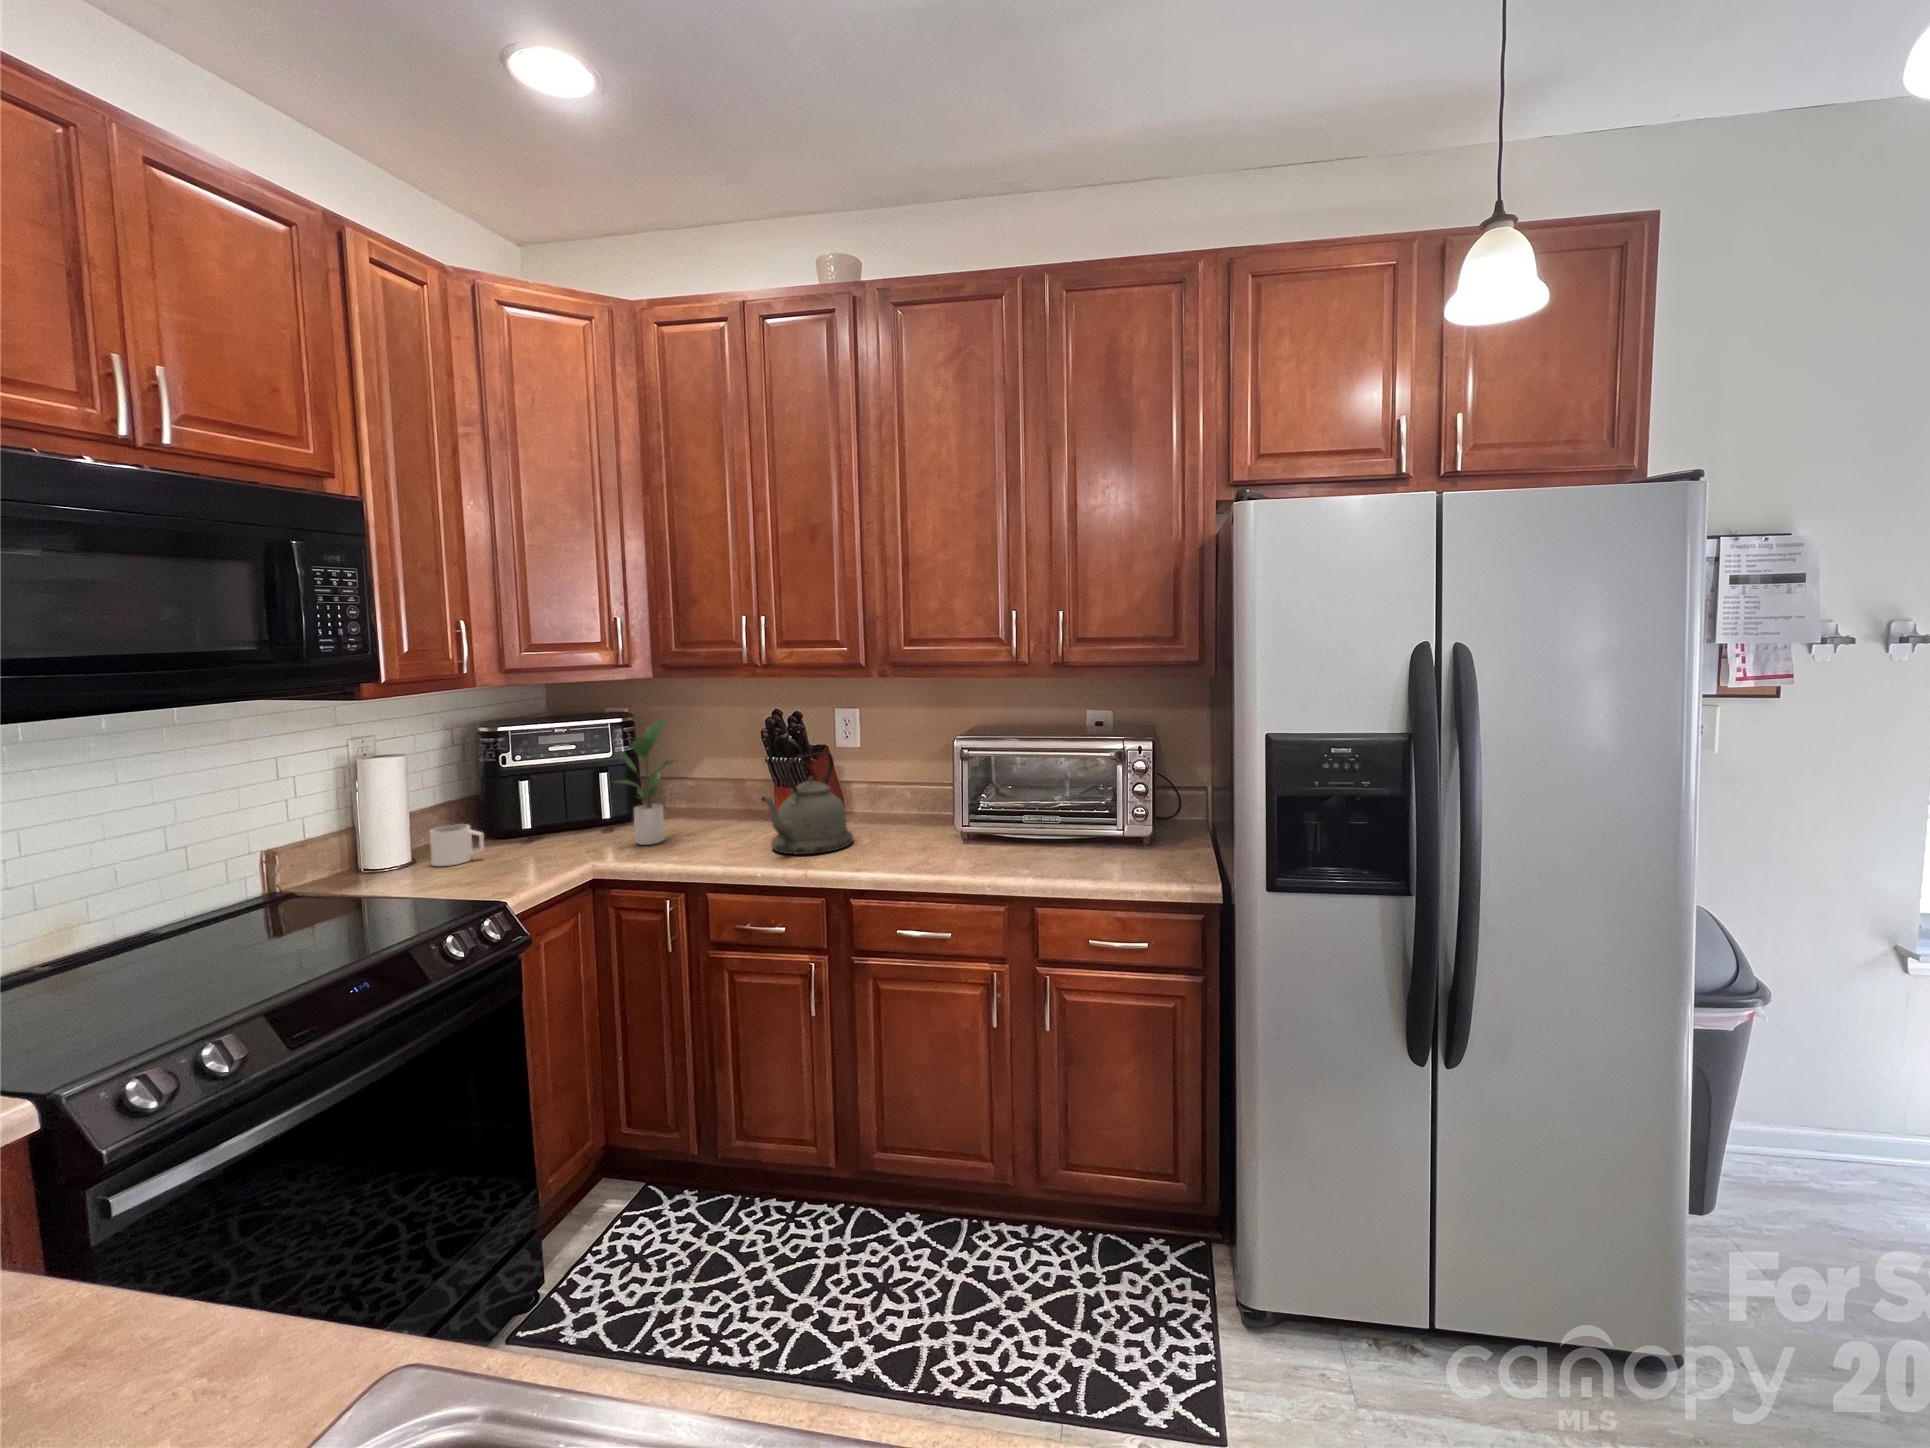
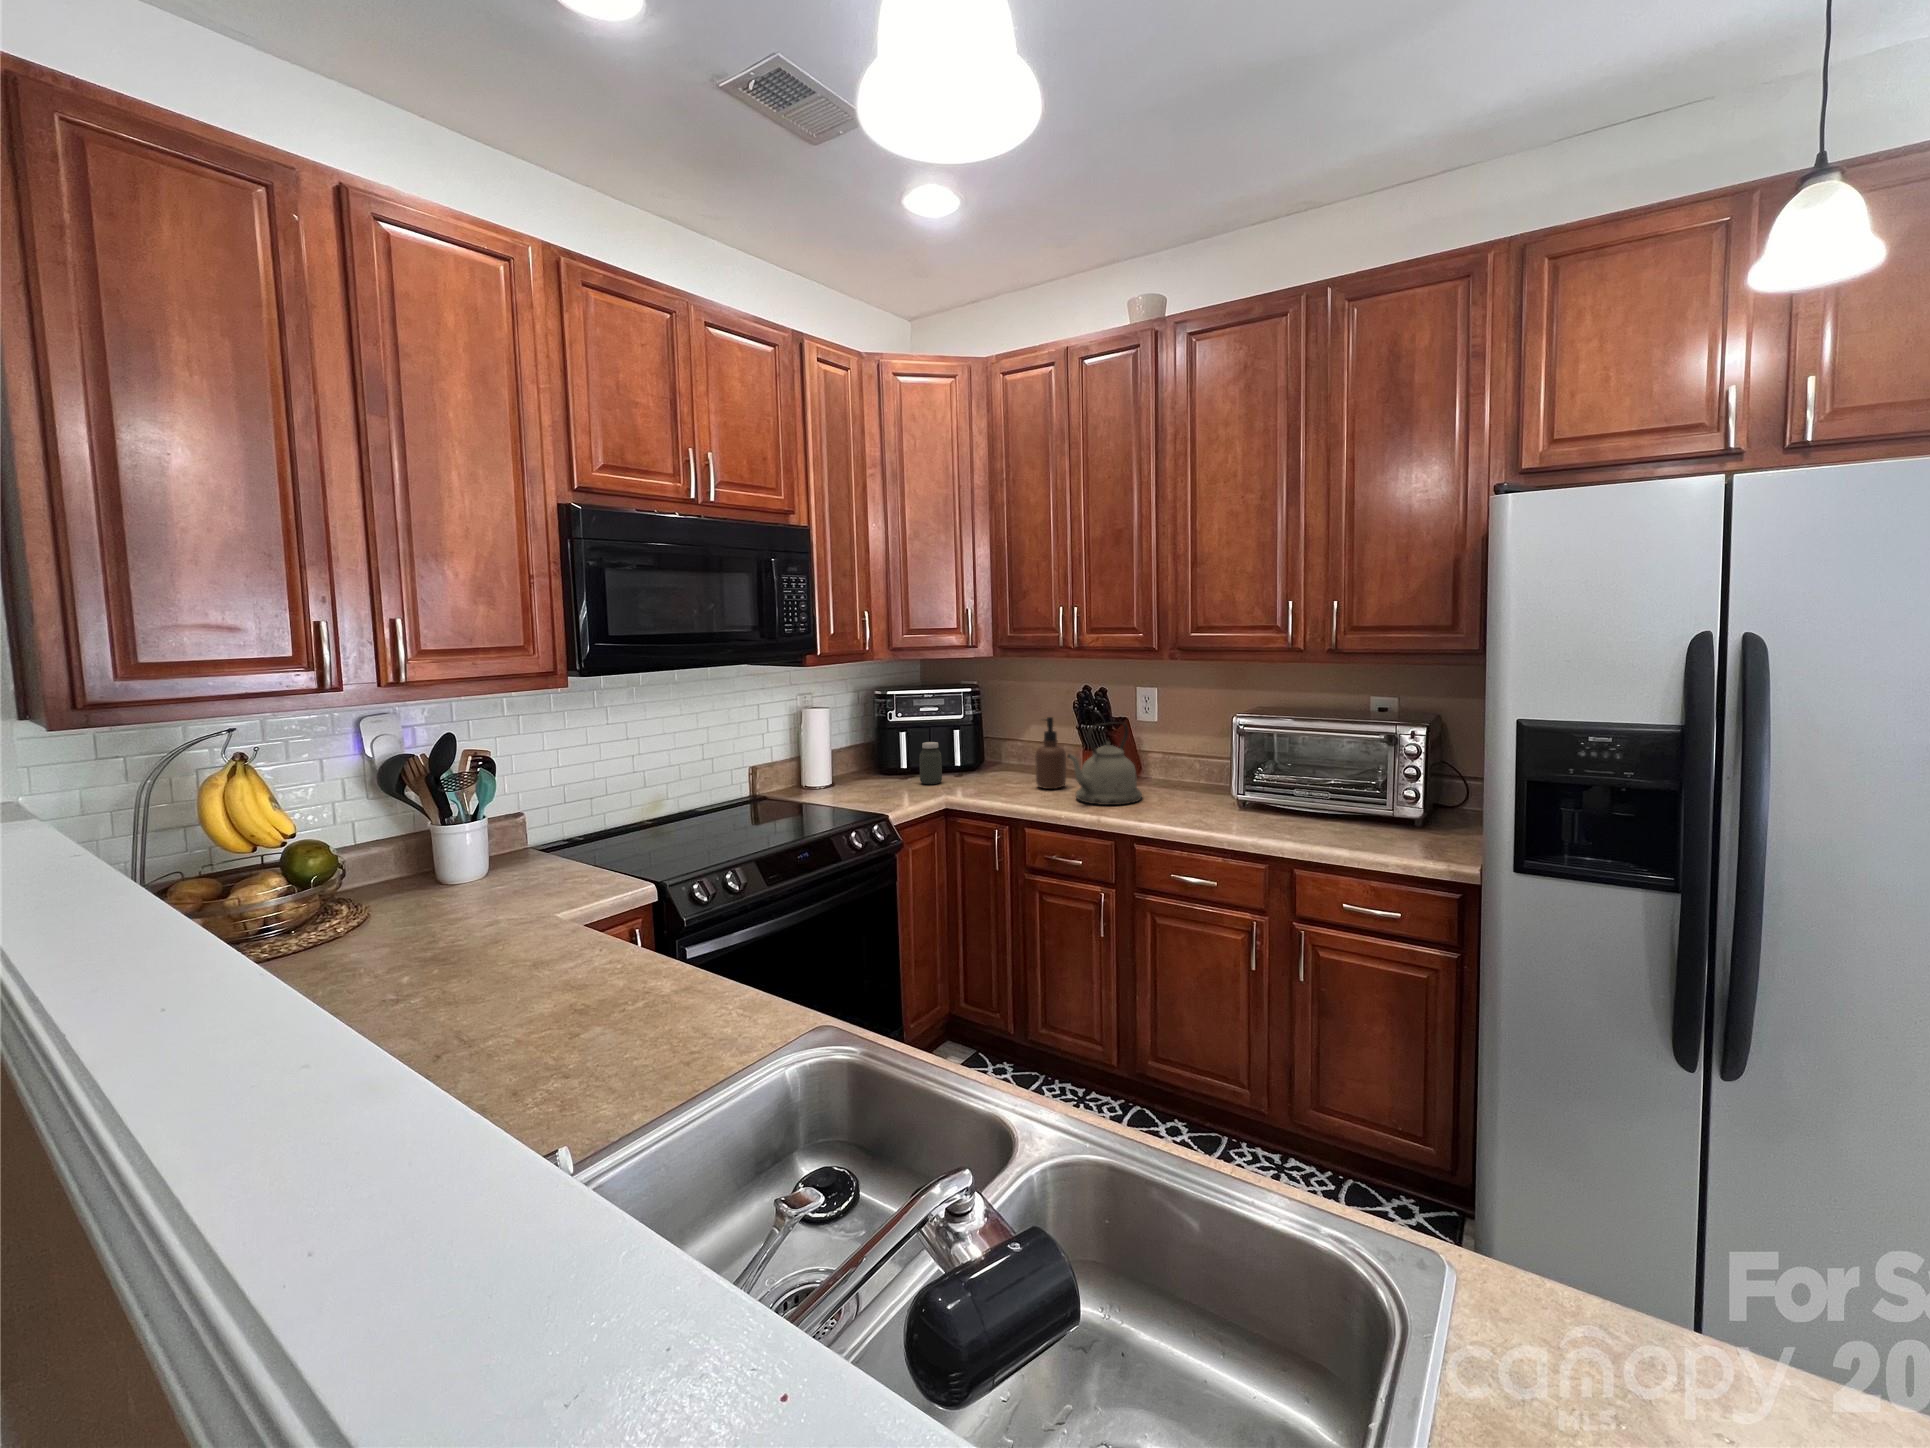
potted plant: present [616,718,677,845] -> none [961,689,1014,788]
soap dispenser: none [715,750,756,839] -> present [1035,717,1066,789]
jar: none [550,791,584,847] -> present [919,742,942,784]
mug: present [430,824,484,866] -> none [844,761,877,789]

